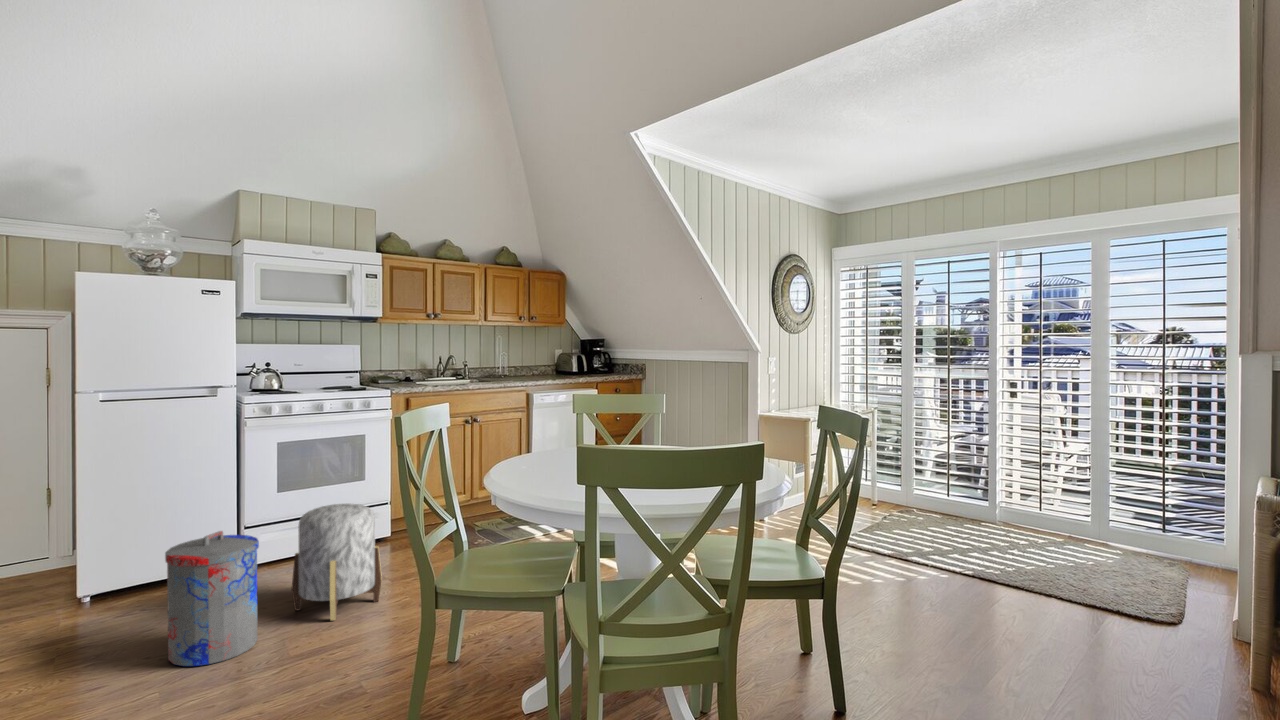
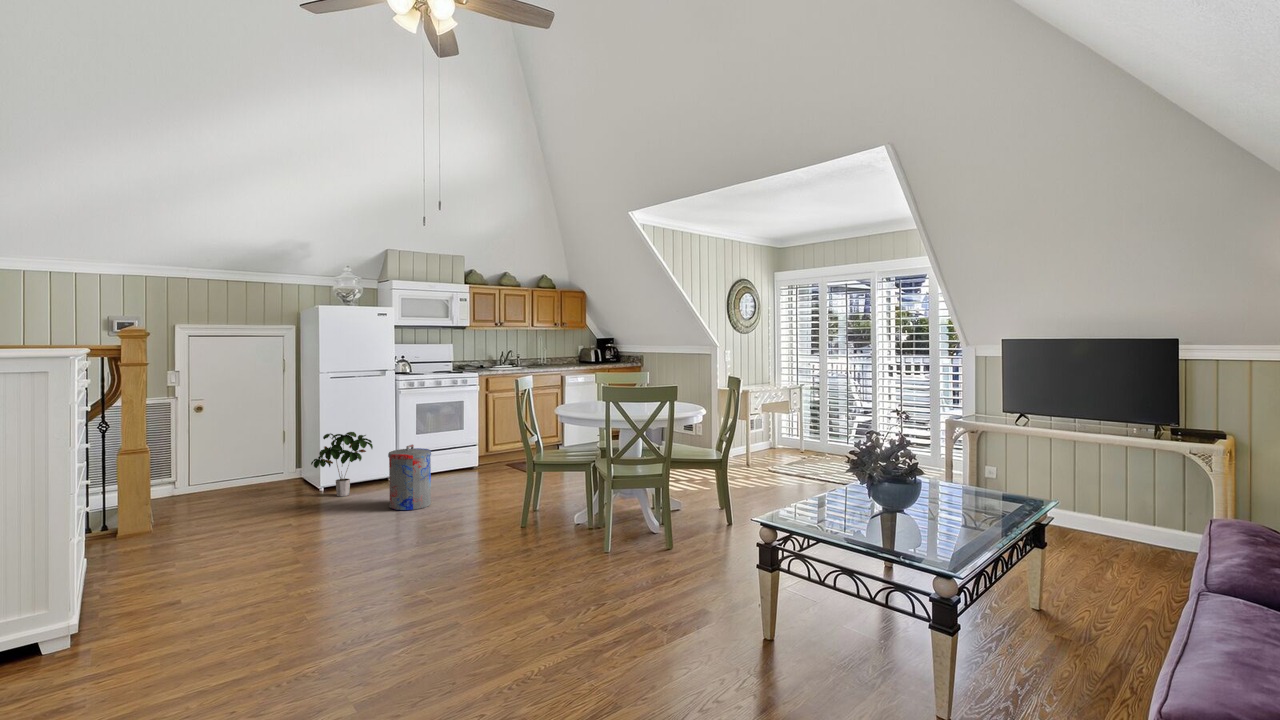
potted plant: none [51,498,172,618] -> present [311,432,373,496]
stool: present [291,504,382,620] -> none [441,436,488,497]

